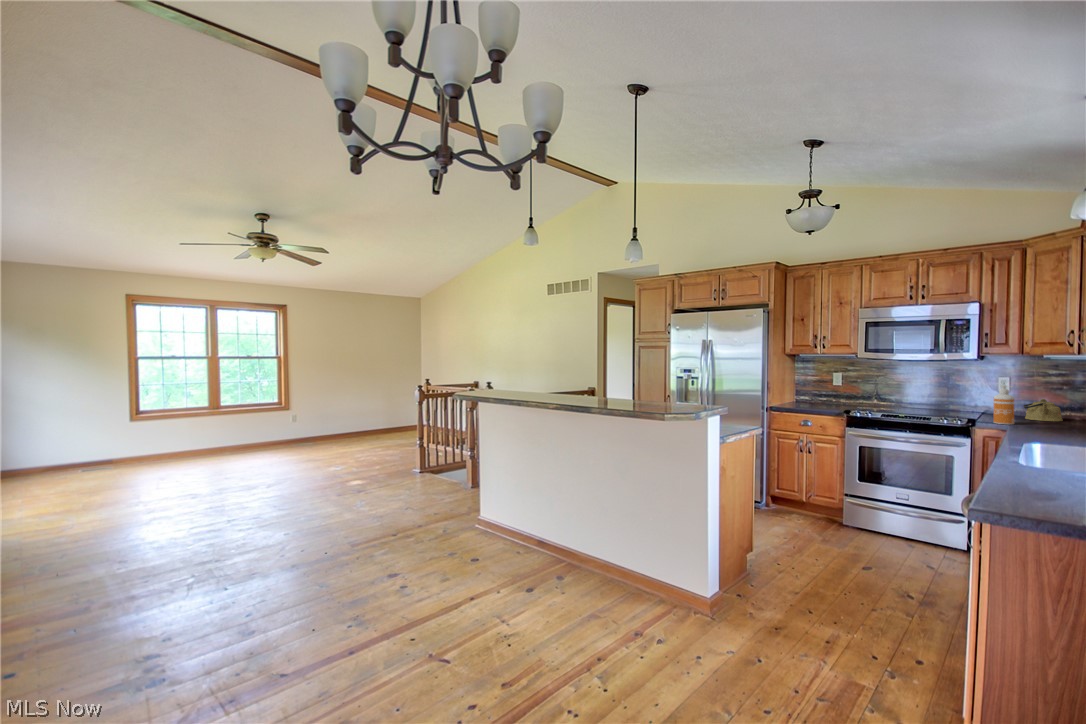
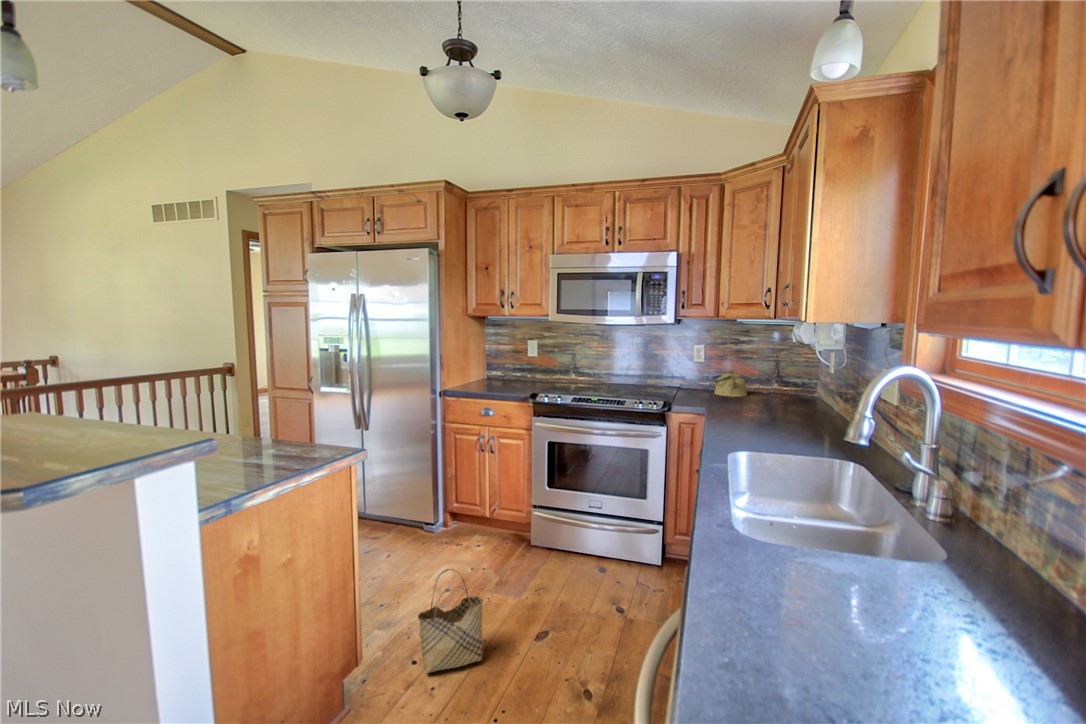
soap dispenser: present [994,385,1014,425] -> none [689,357,710,407]
woven basket: none [780,506,823,564] -> present [418,569,483,673]

